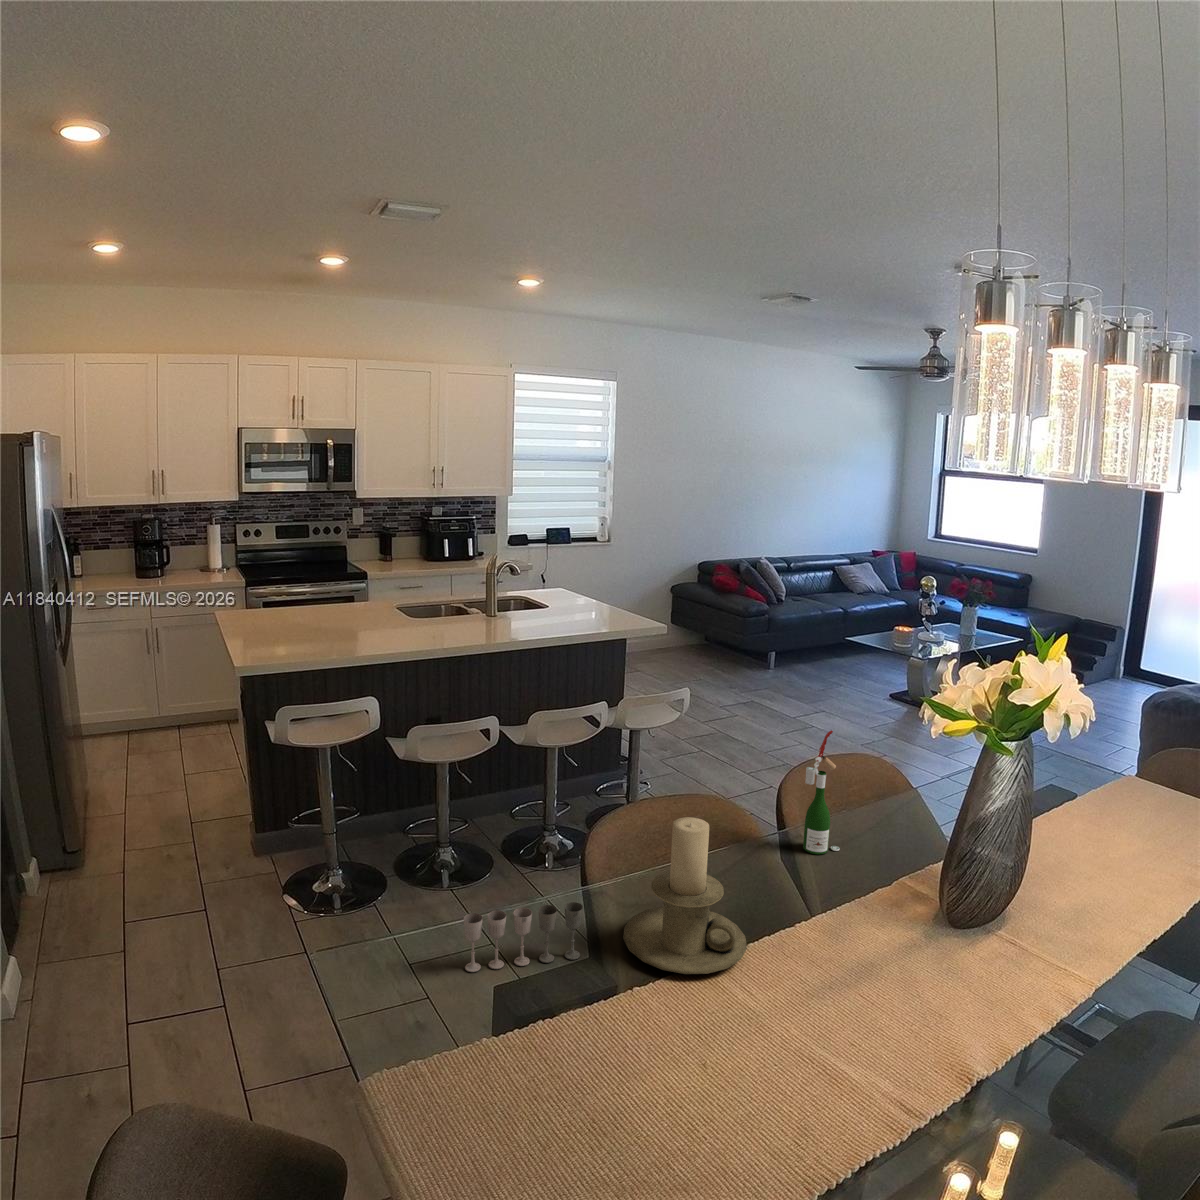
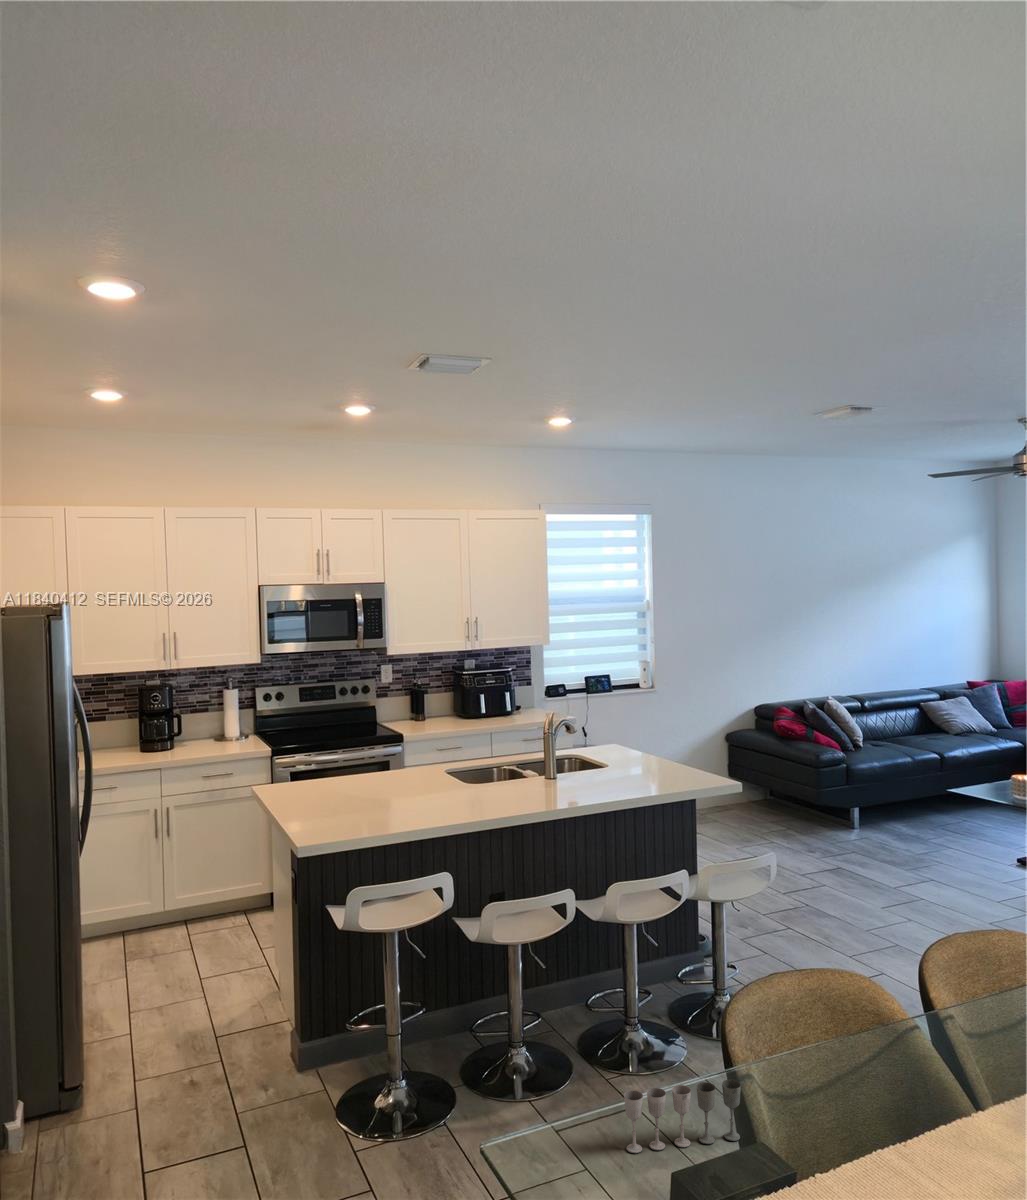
wine bottle: present [803,730,839,854] -> none [947,895,992,1033]
candle holder: present [623,817,747,974] -> none [780,988,915,1154]

